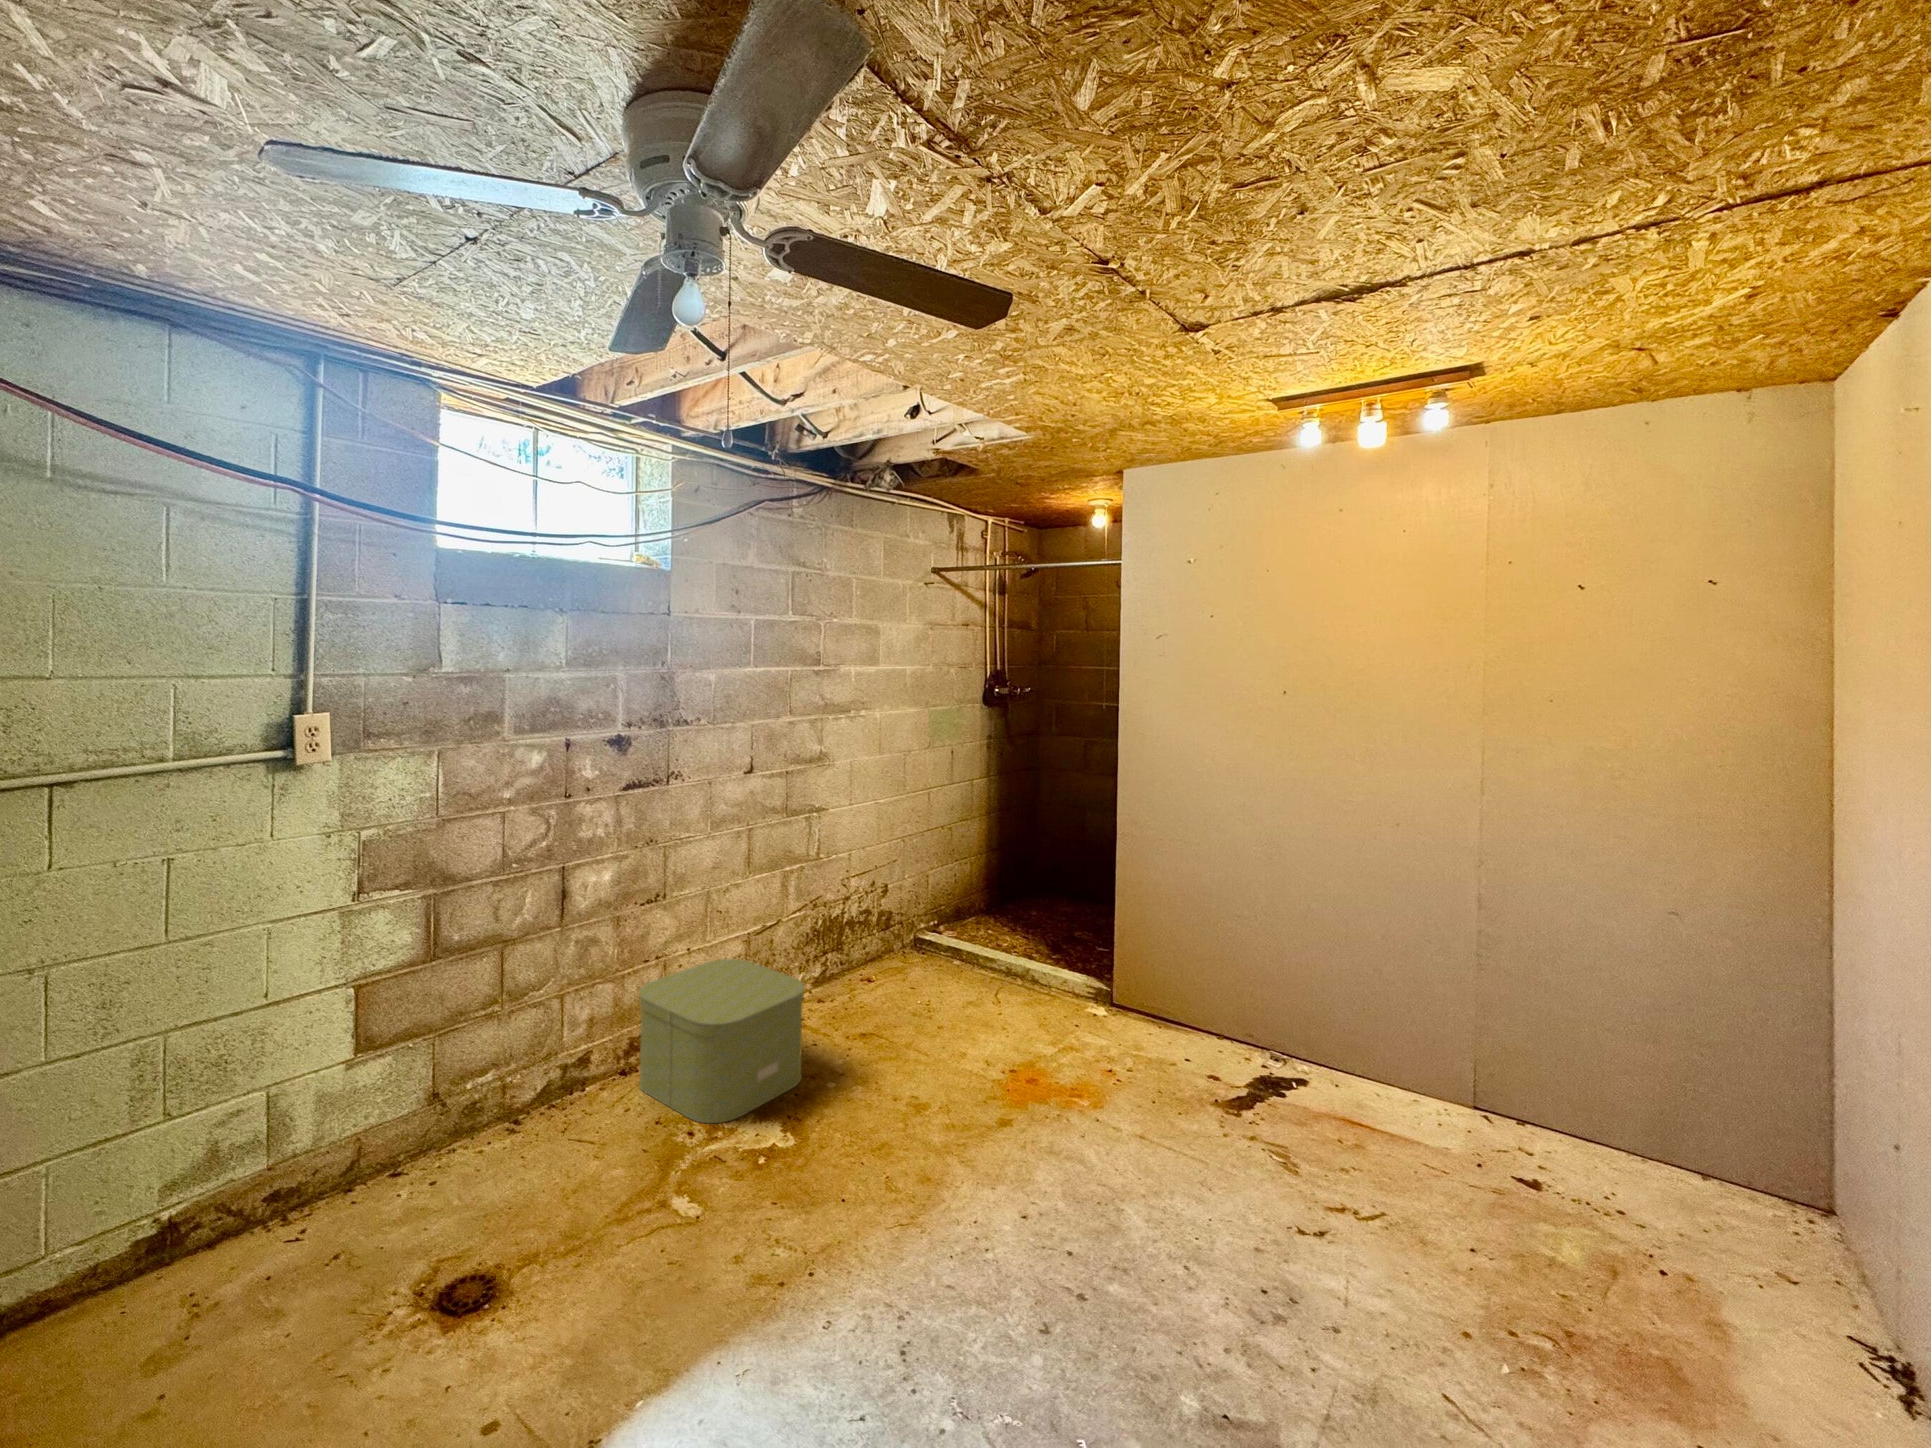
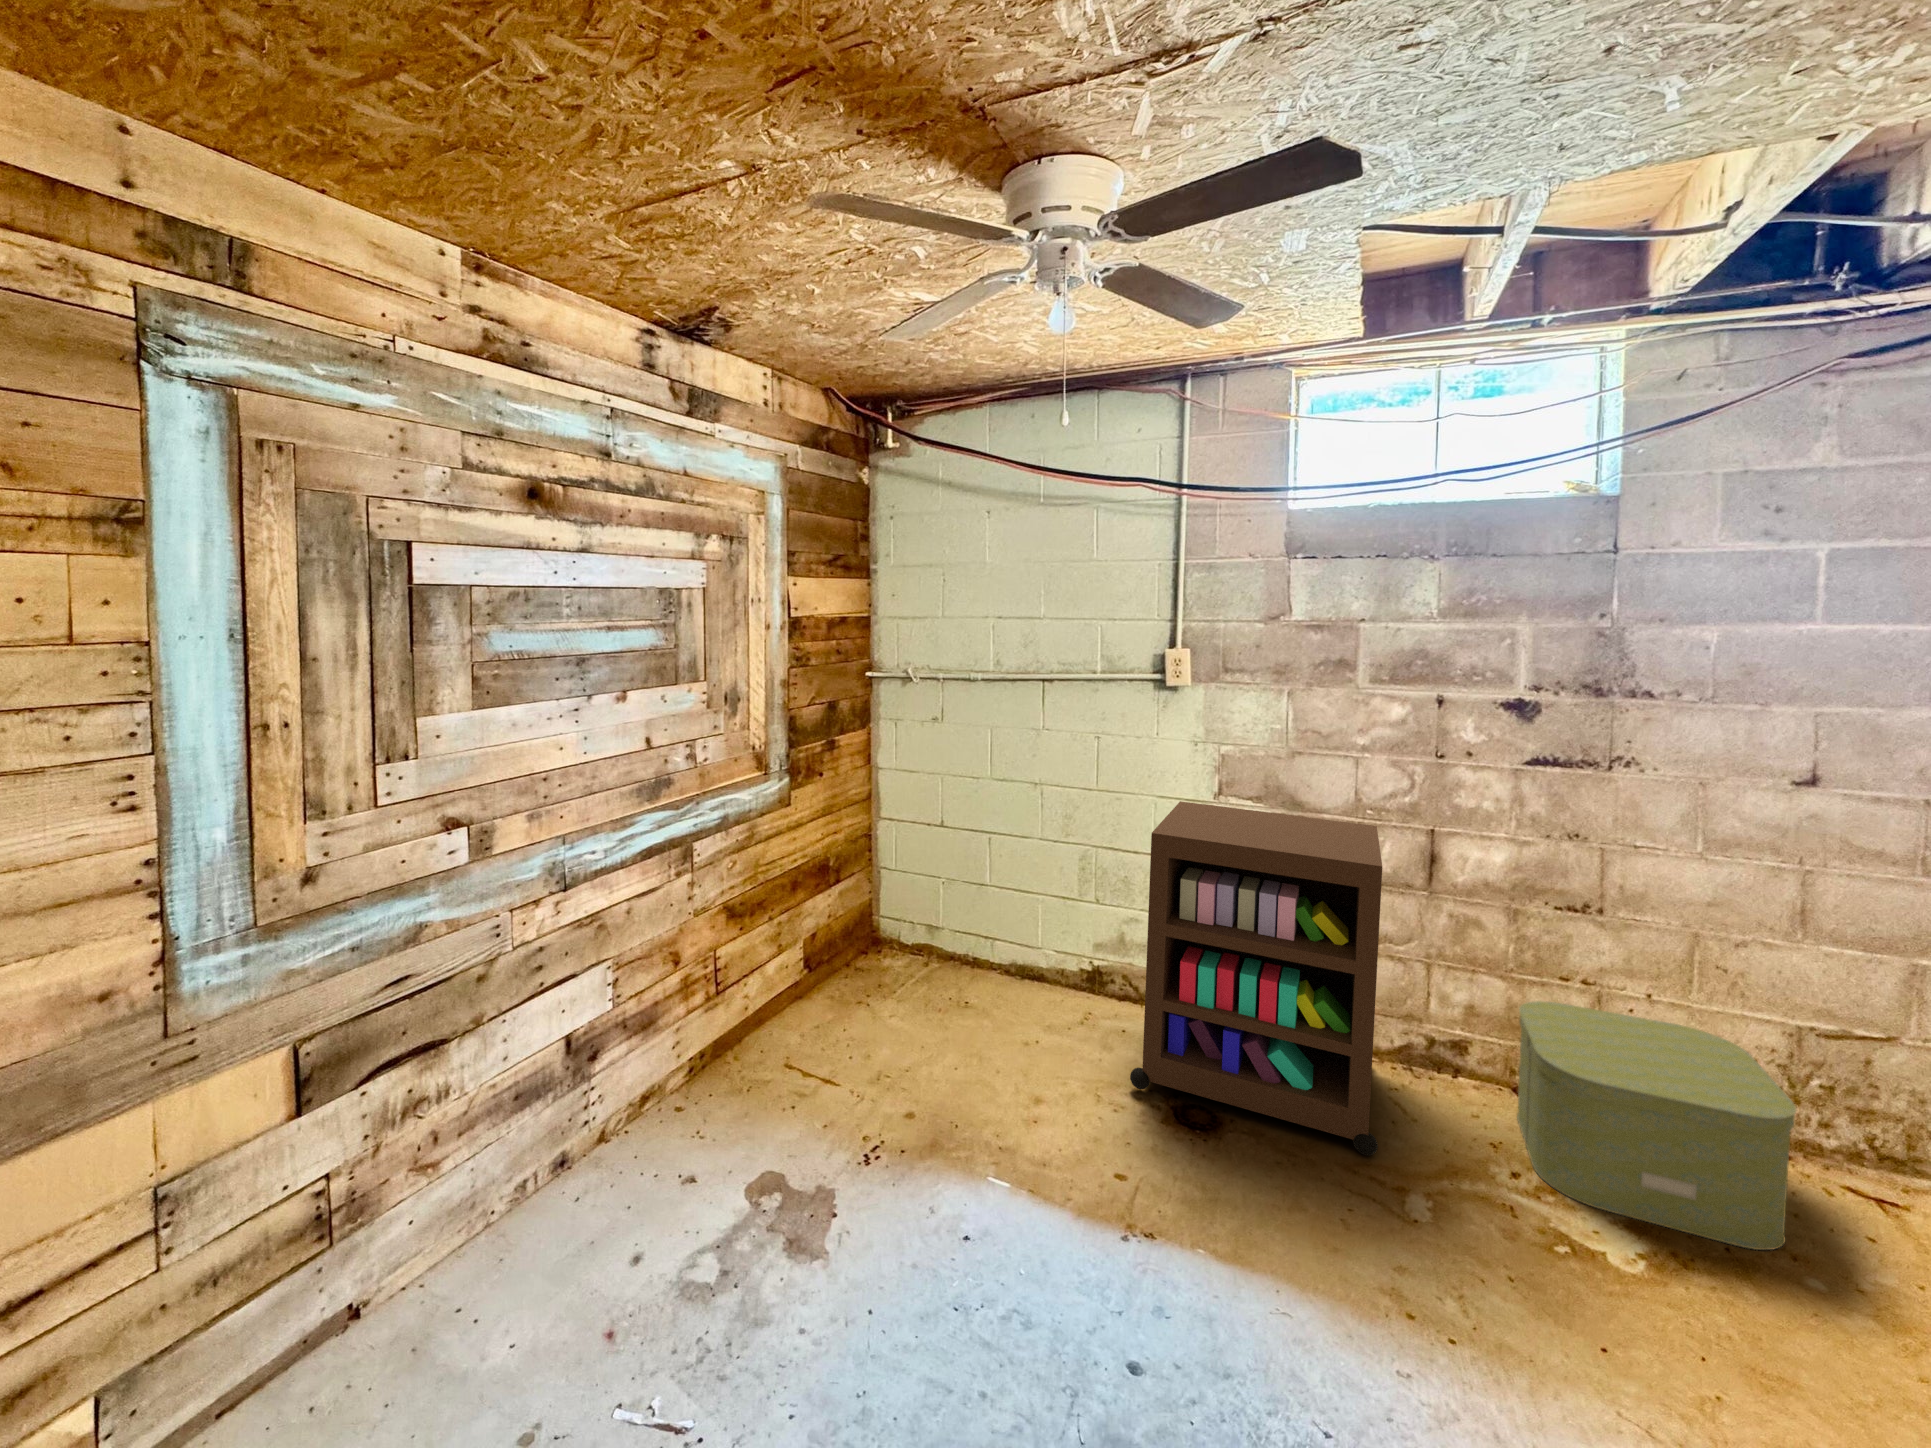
storage cabinet: none [301,877,624,1325] -> present [1130,801,1382,1155]

